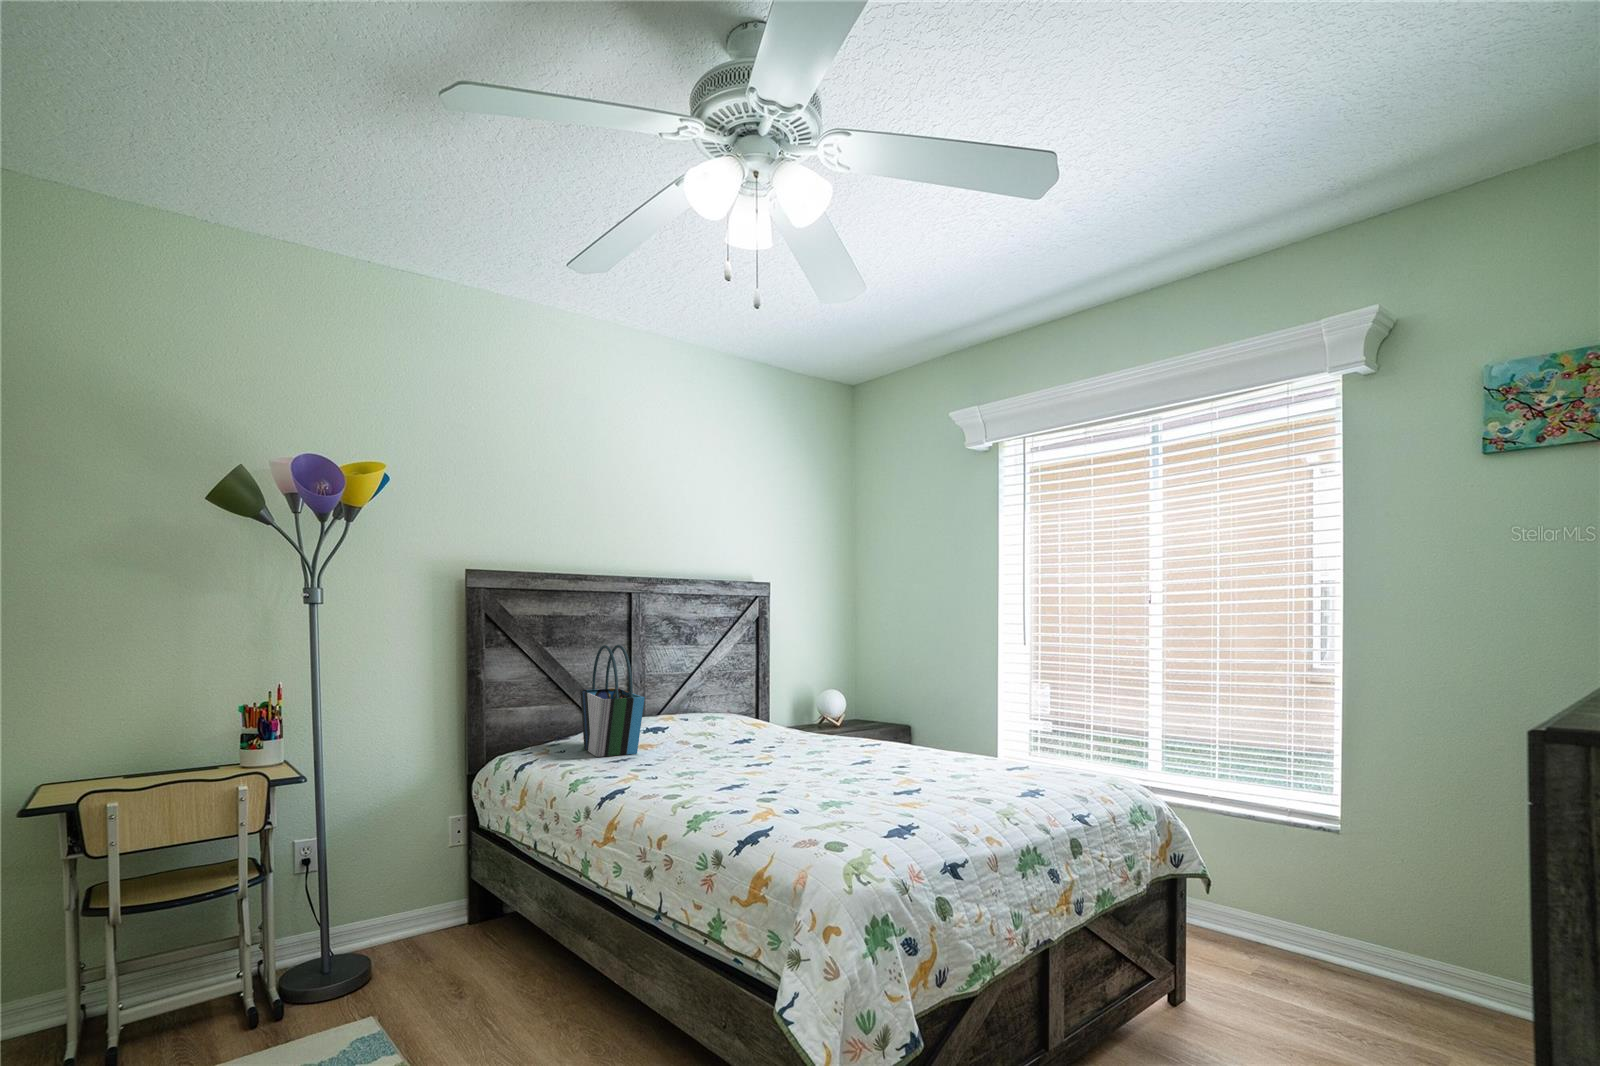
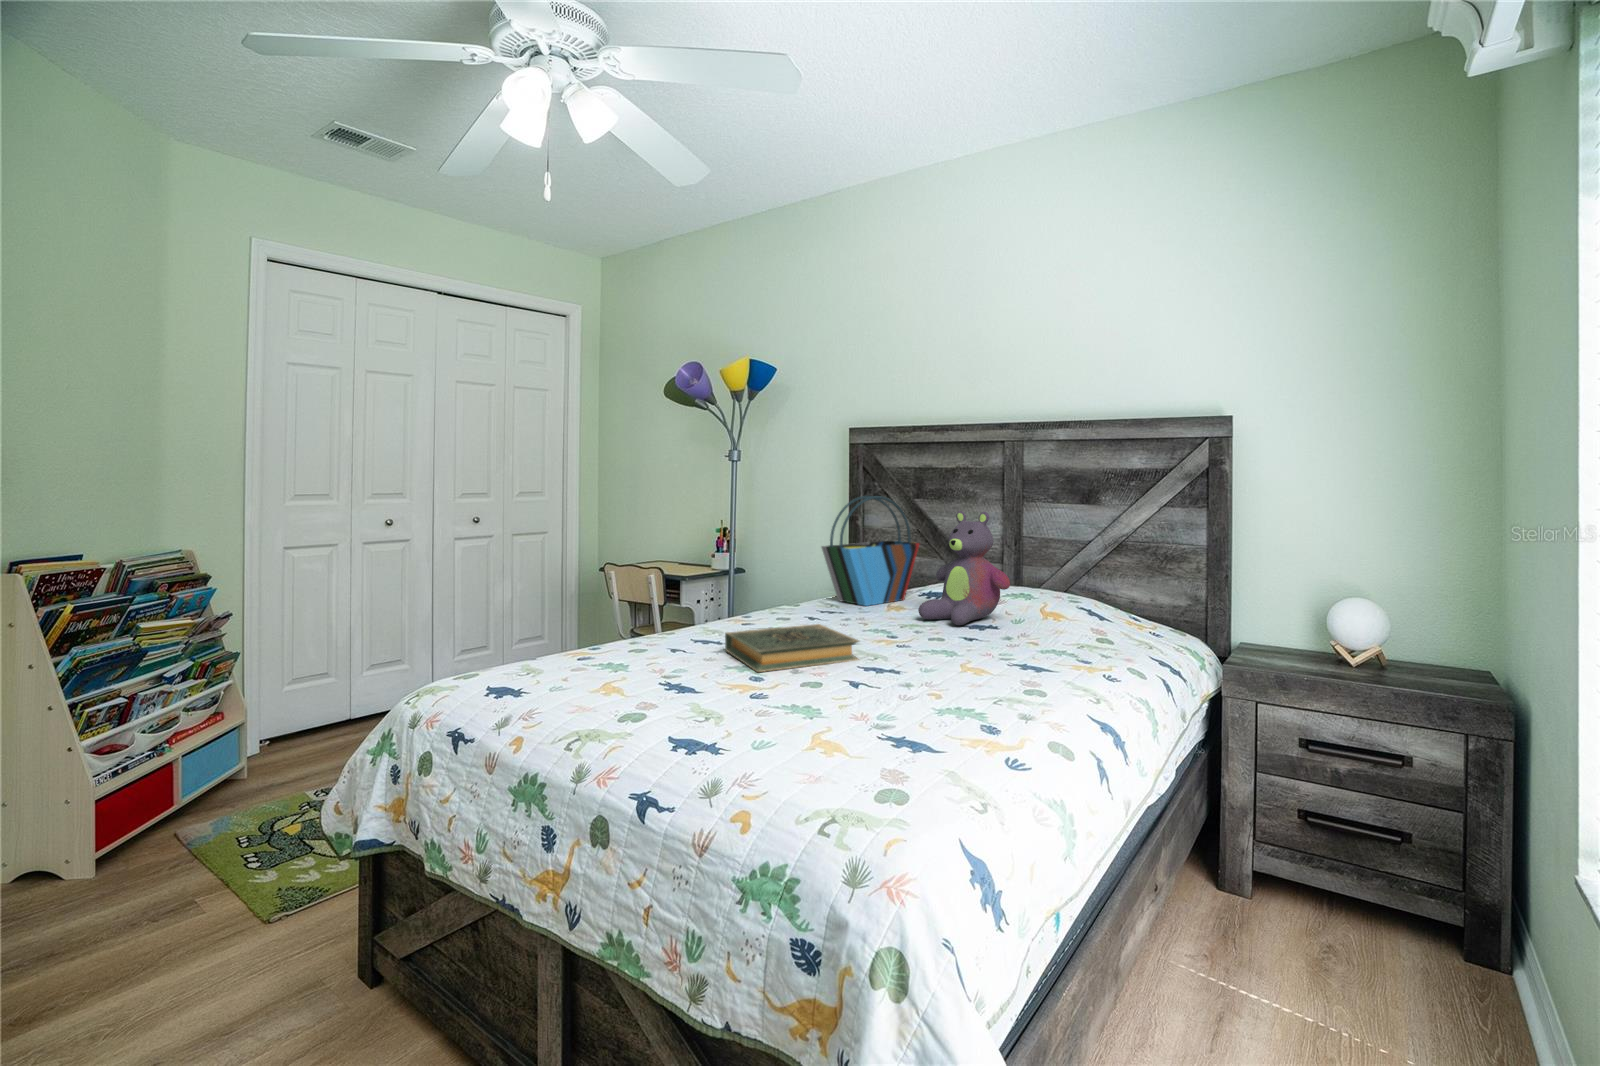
stuffed bear: none [696,653,766,746] -> present [918,511,1010,625]
hardback book: none [777,751,872,786] -> present [725,624,859,672]

